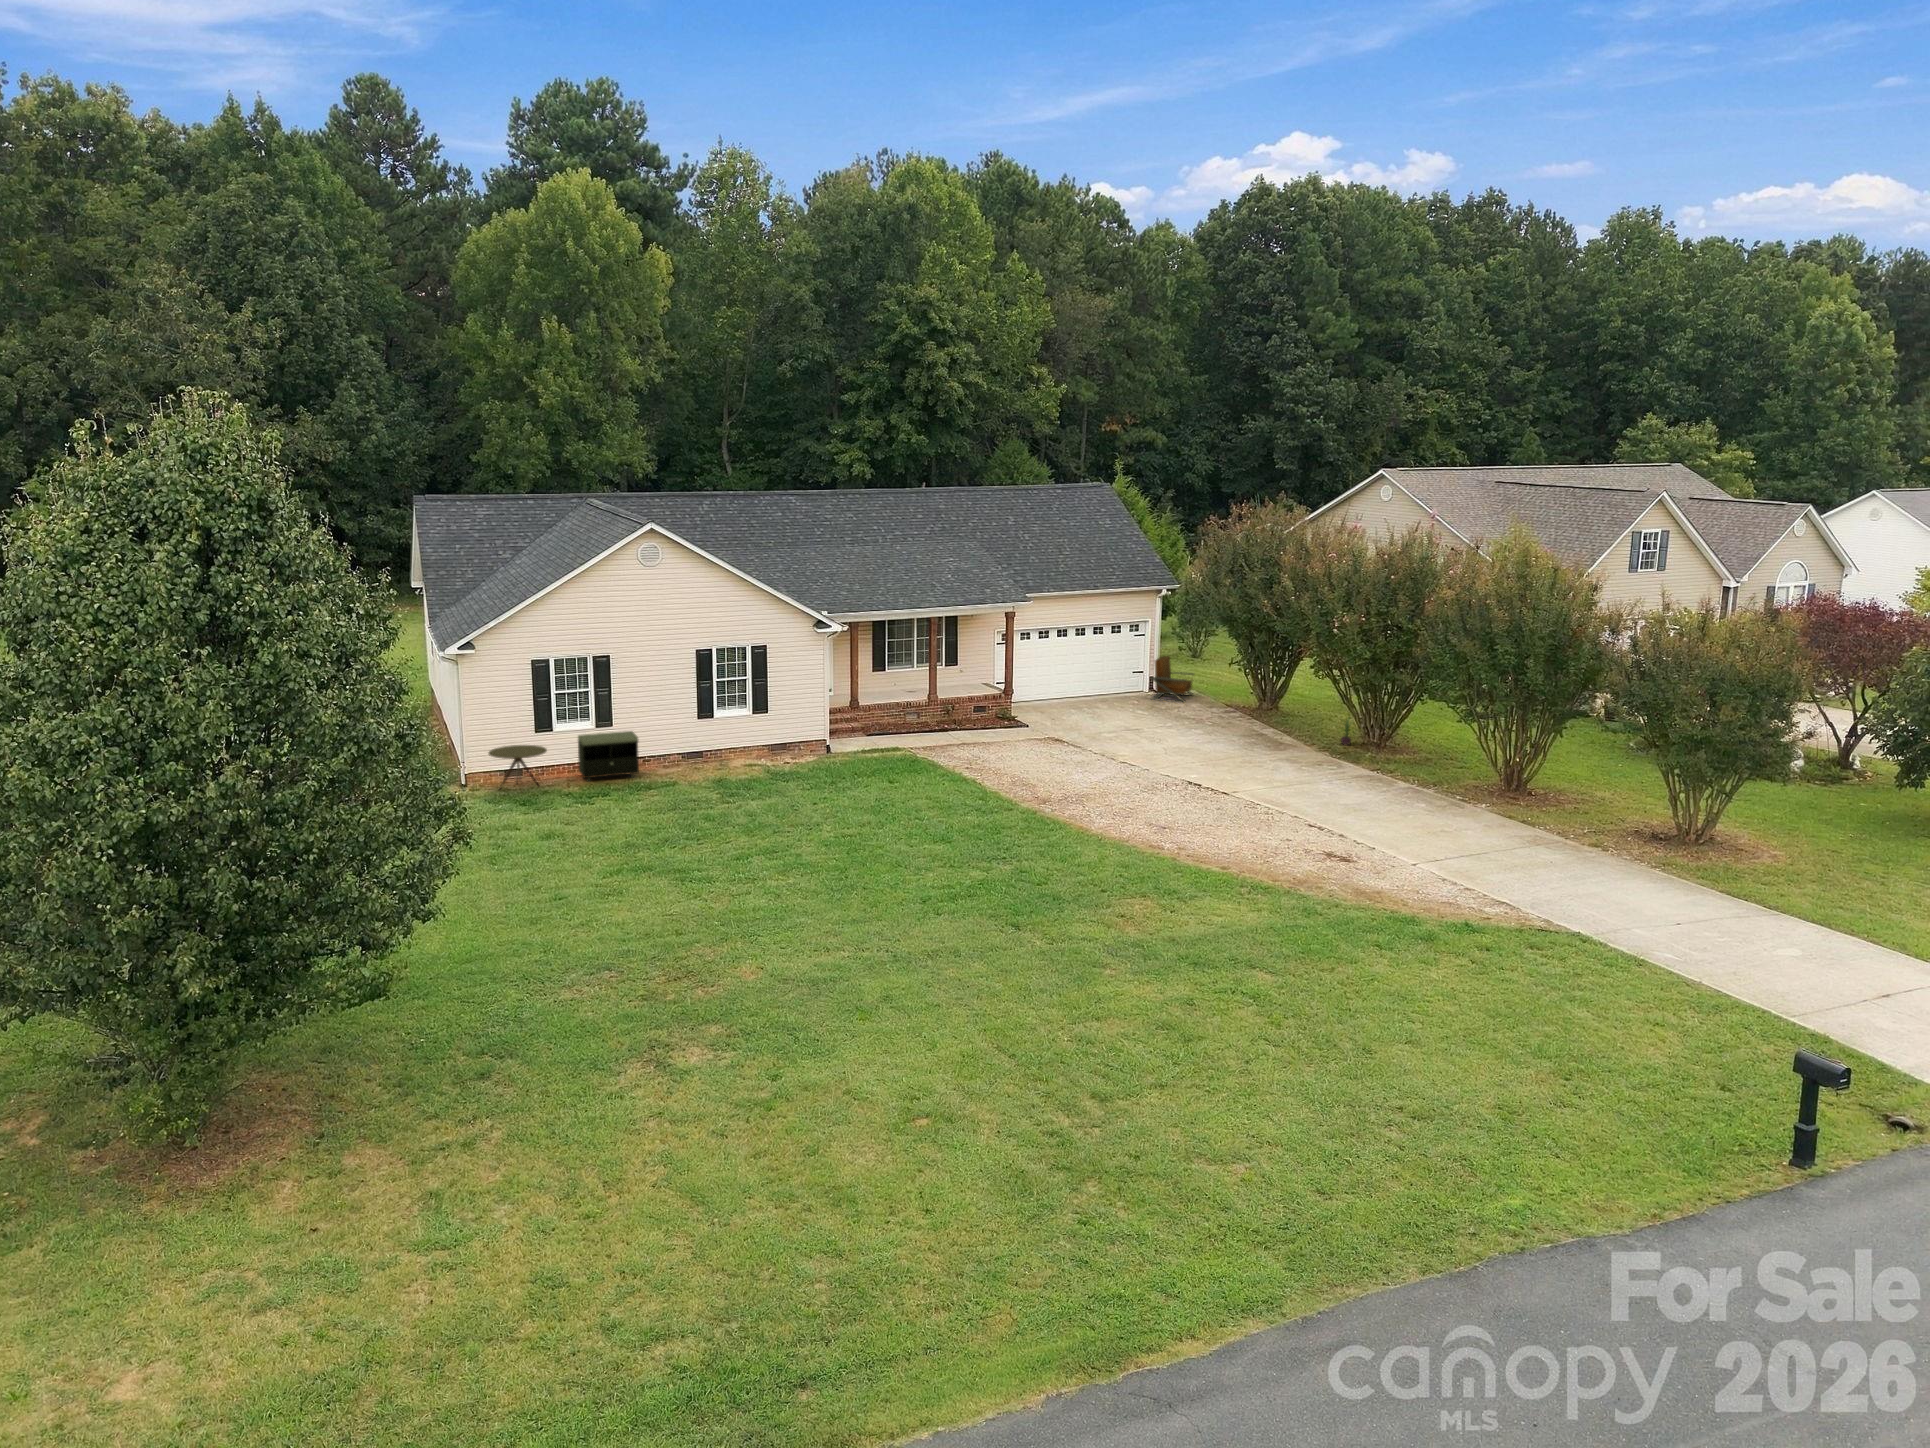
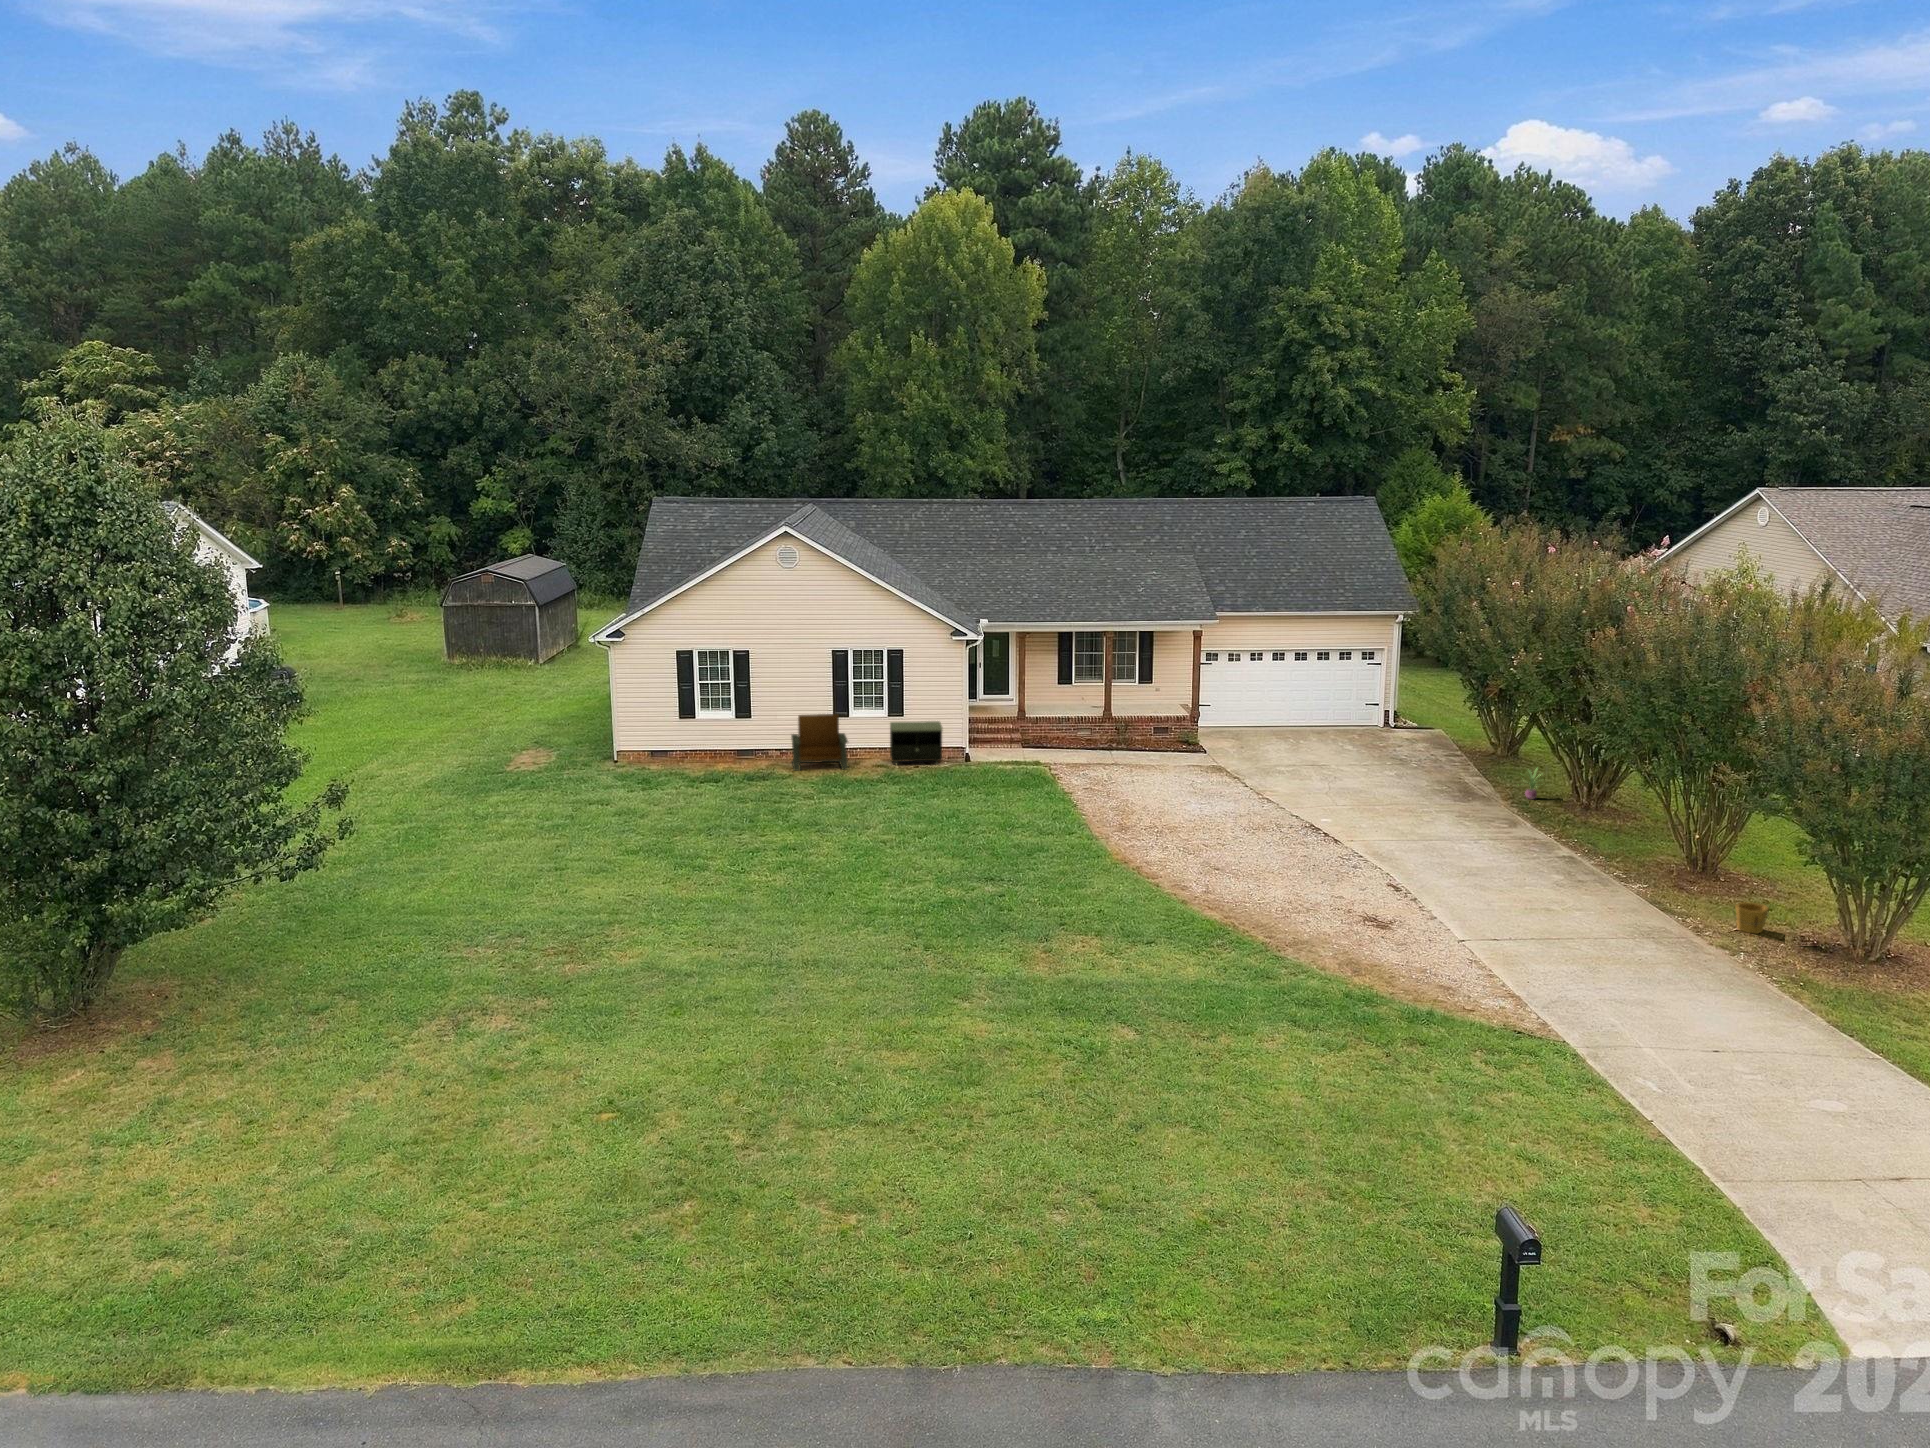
lounge chair: present [1151,656,1193,703] -> present [791,714,848,771]
storage bench: present [578,731,639,780] -> present [890,721,942,764]
round table: present [489,745,547,789] -> none [629,727,682,770]
bucket: none [1648,816,1681,841] -> present [1735,902,1768,933]

